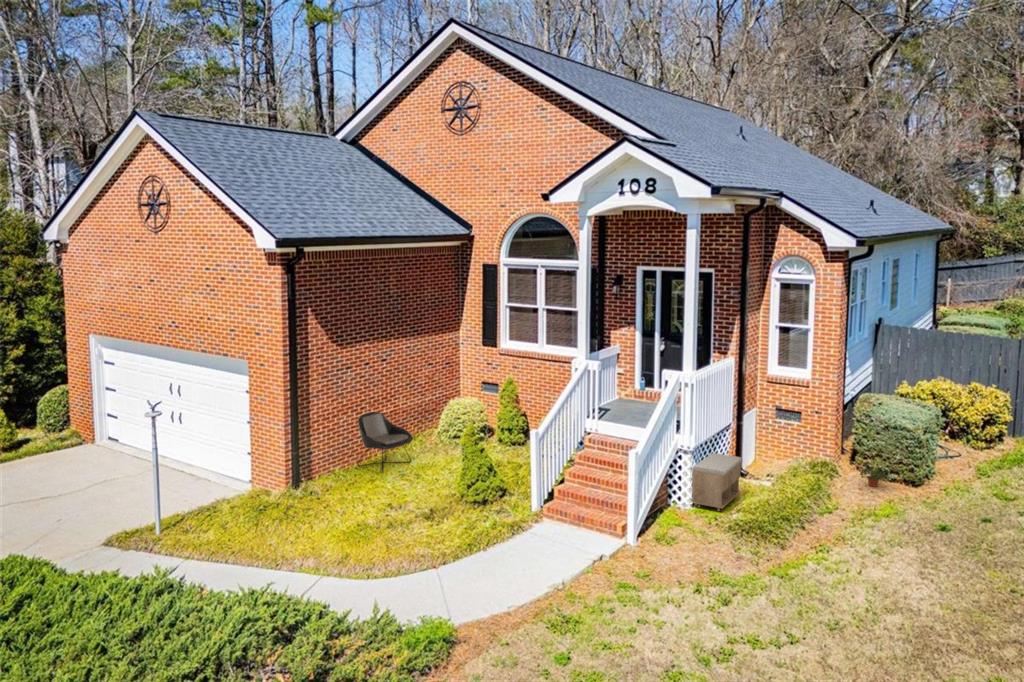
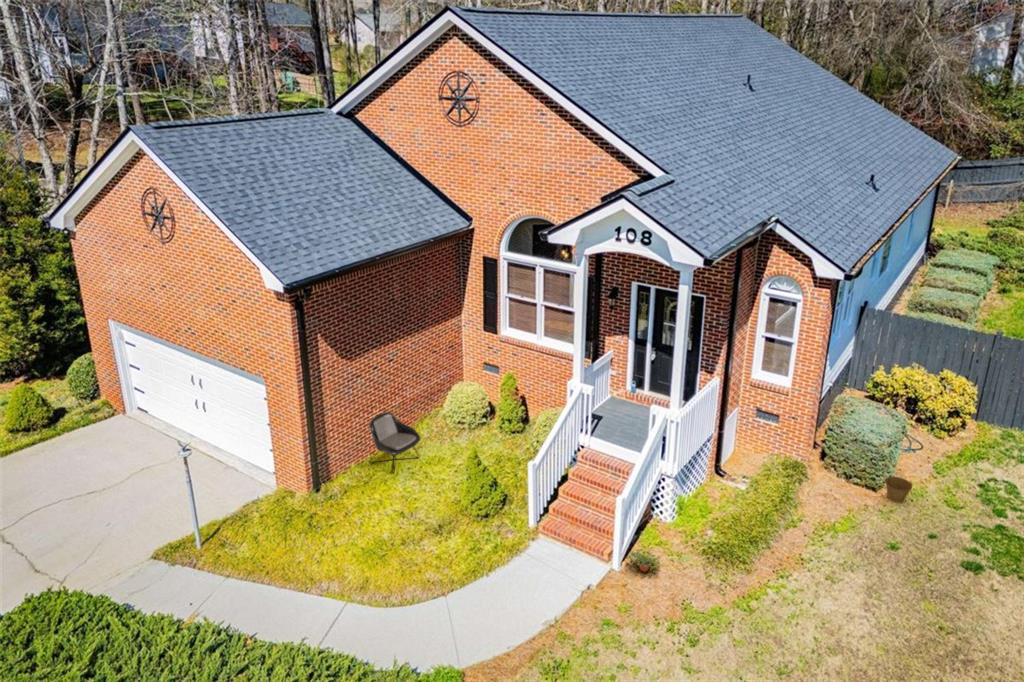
storage bench: present [692,453,742,511] -> none [671,468,719,527]
potted plant: present [860,465,893,487] -> present [628,549,660,572]
basket: none [925,467,956,492] -> present [885,477,912,503]

